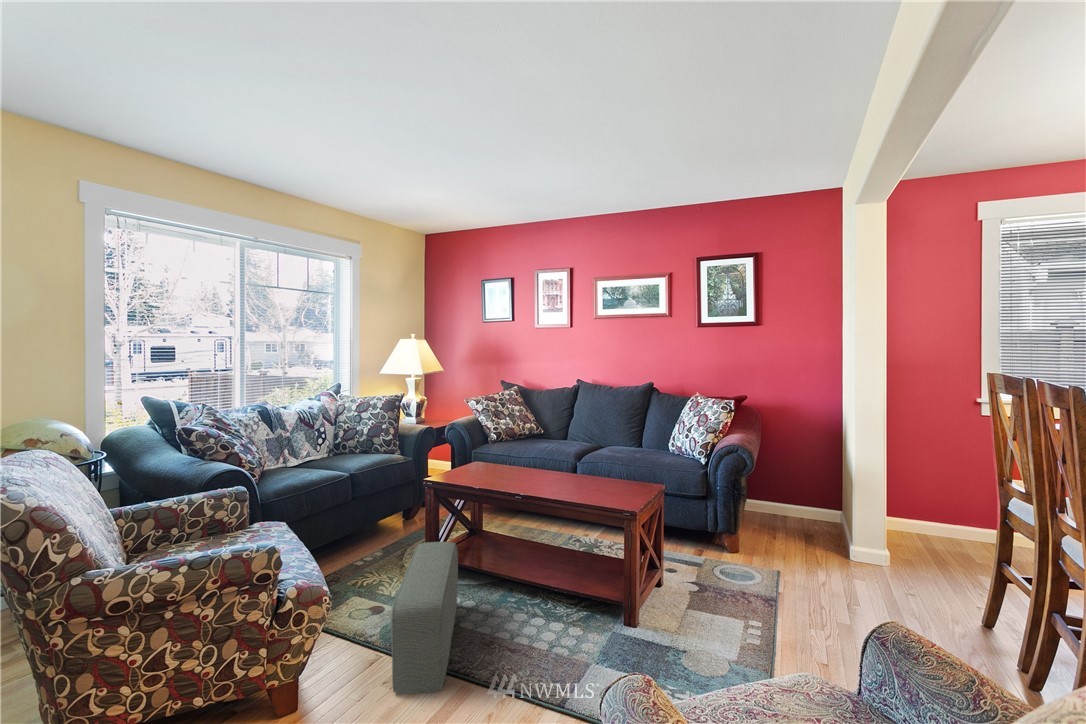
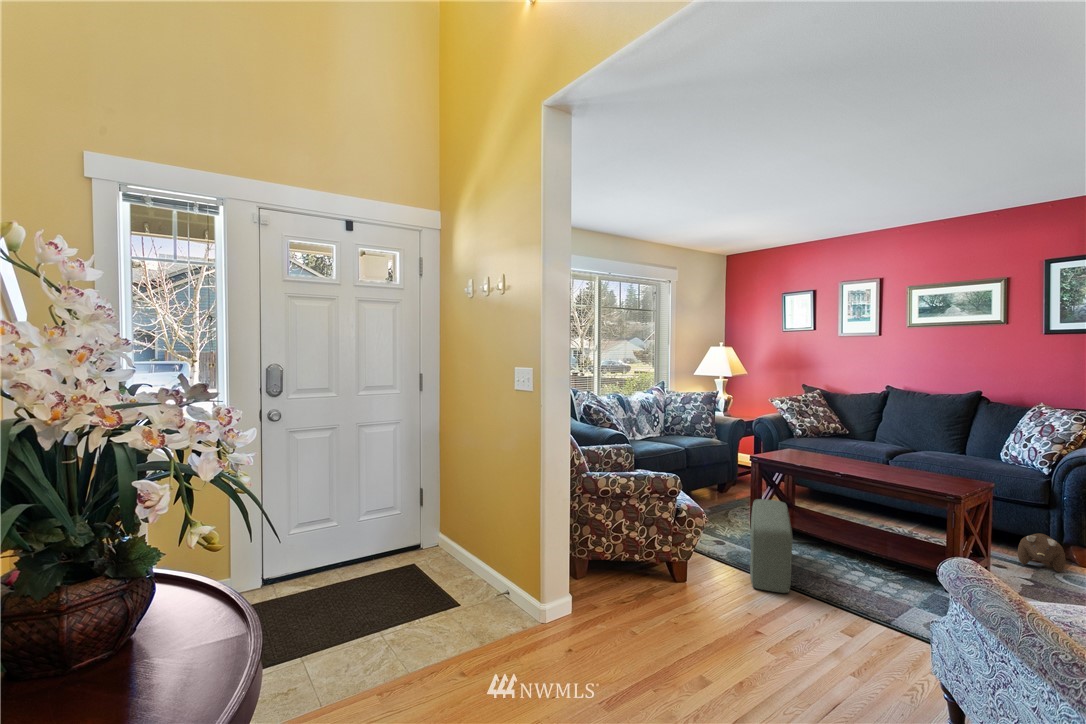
plush toy: none [685,527,722,565] -> present [1018,533,1065,572]

